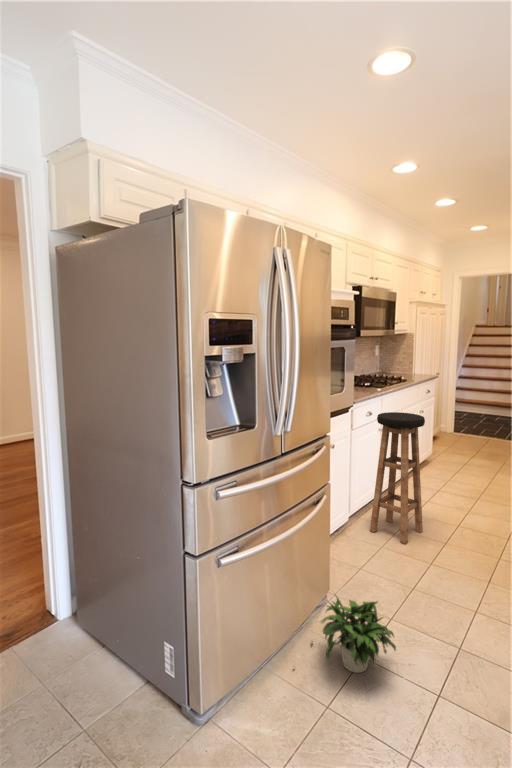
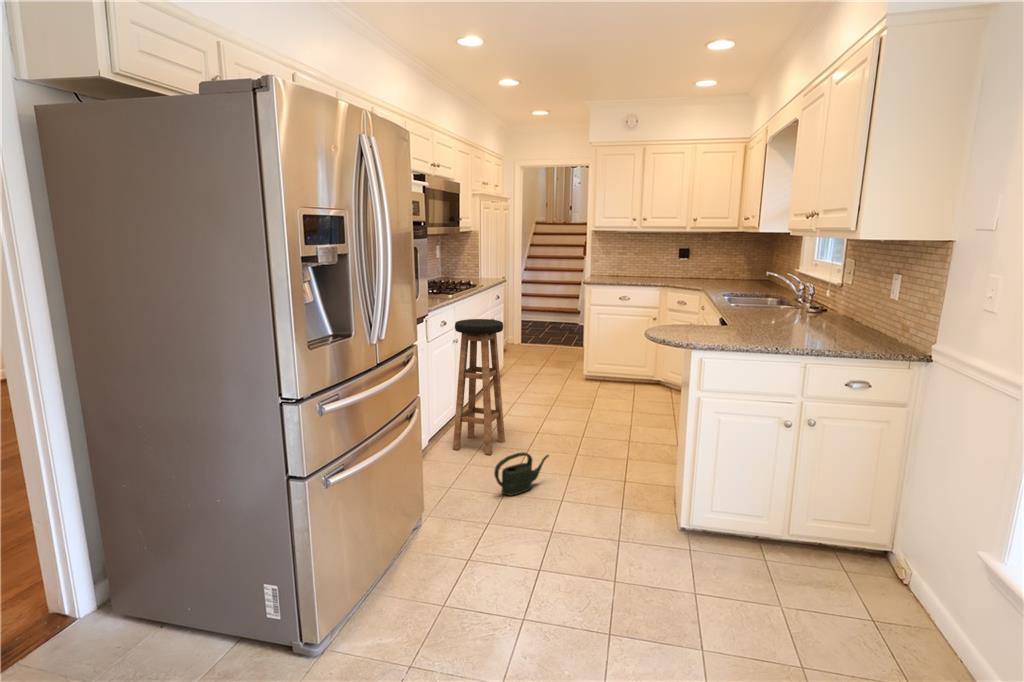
watering can: none [403,552,466,595] -> present [494,452,549,496]
potted plant: present [311,596,396,673] -> none [402,498,498,582]

